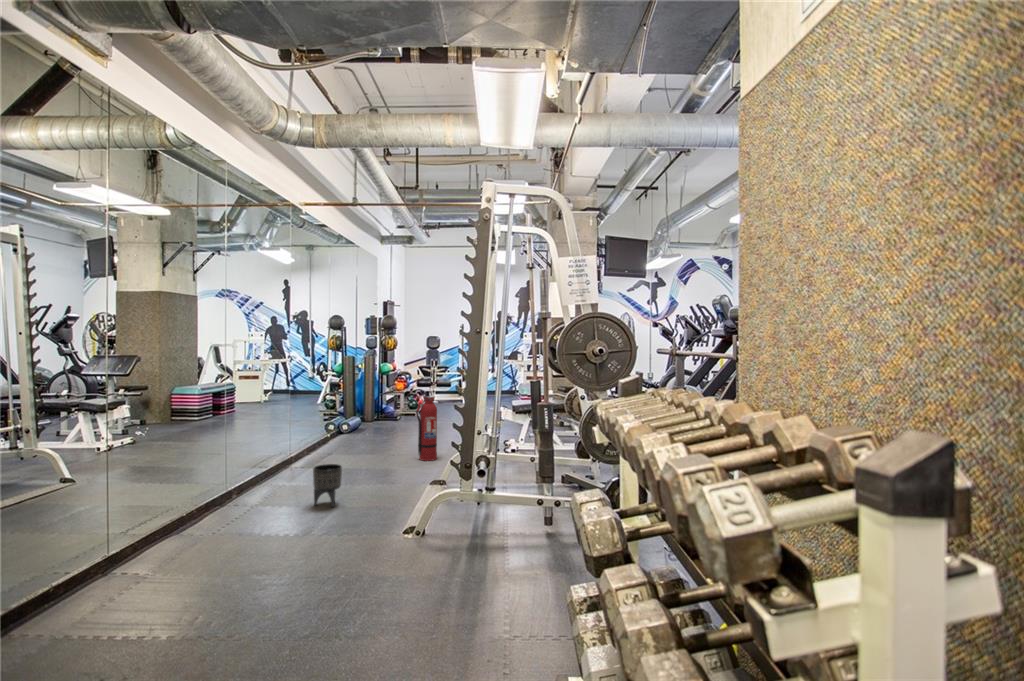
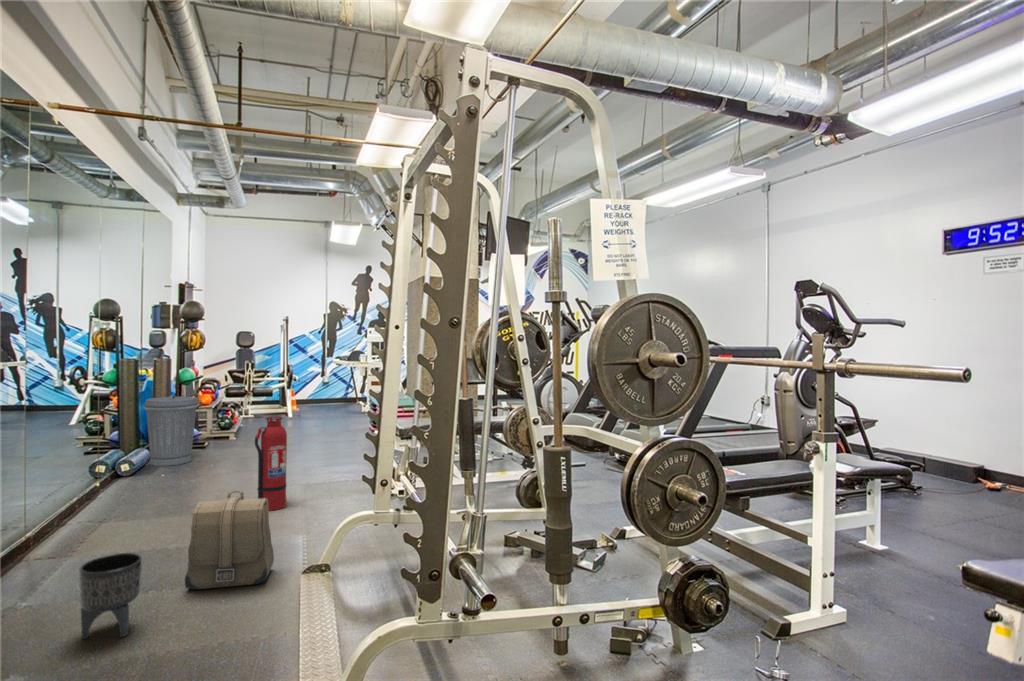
trash can: none [358,382,392,431] -> present [144,395,199,466]
backpack: none [366,437,416,495] -> present [185,490,274,590]

